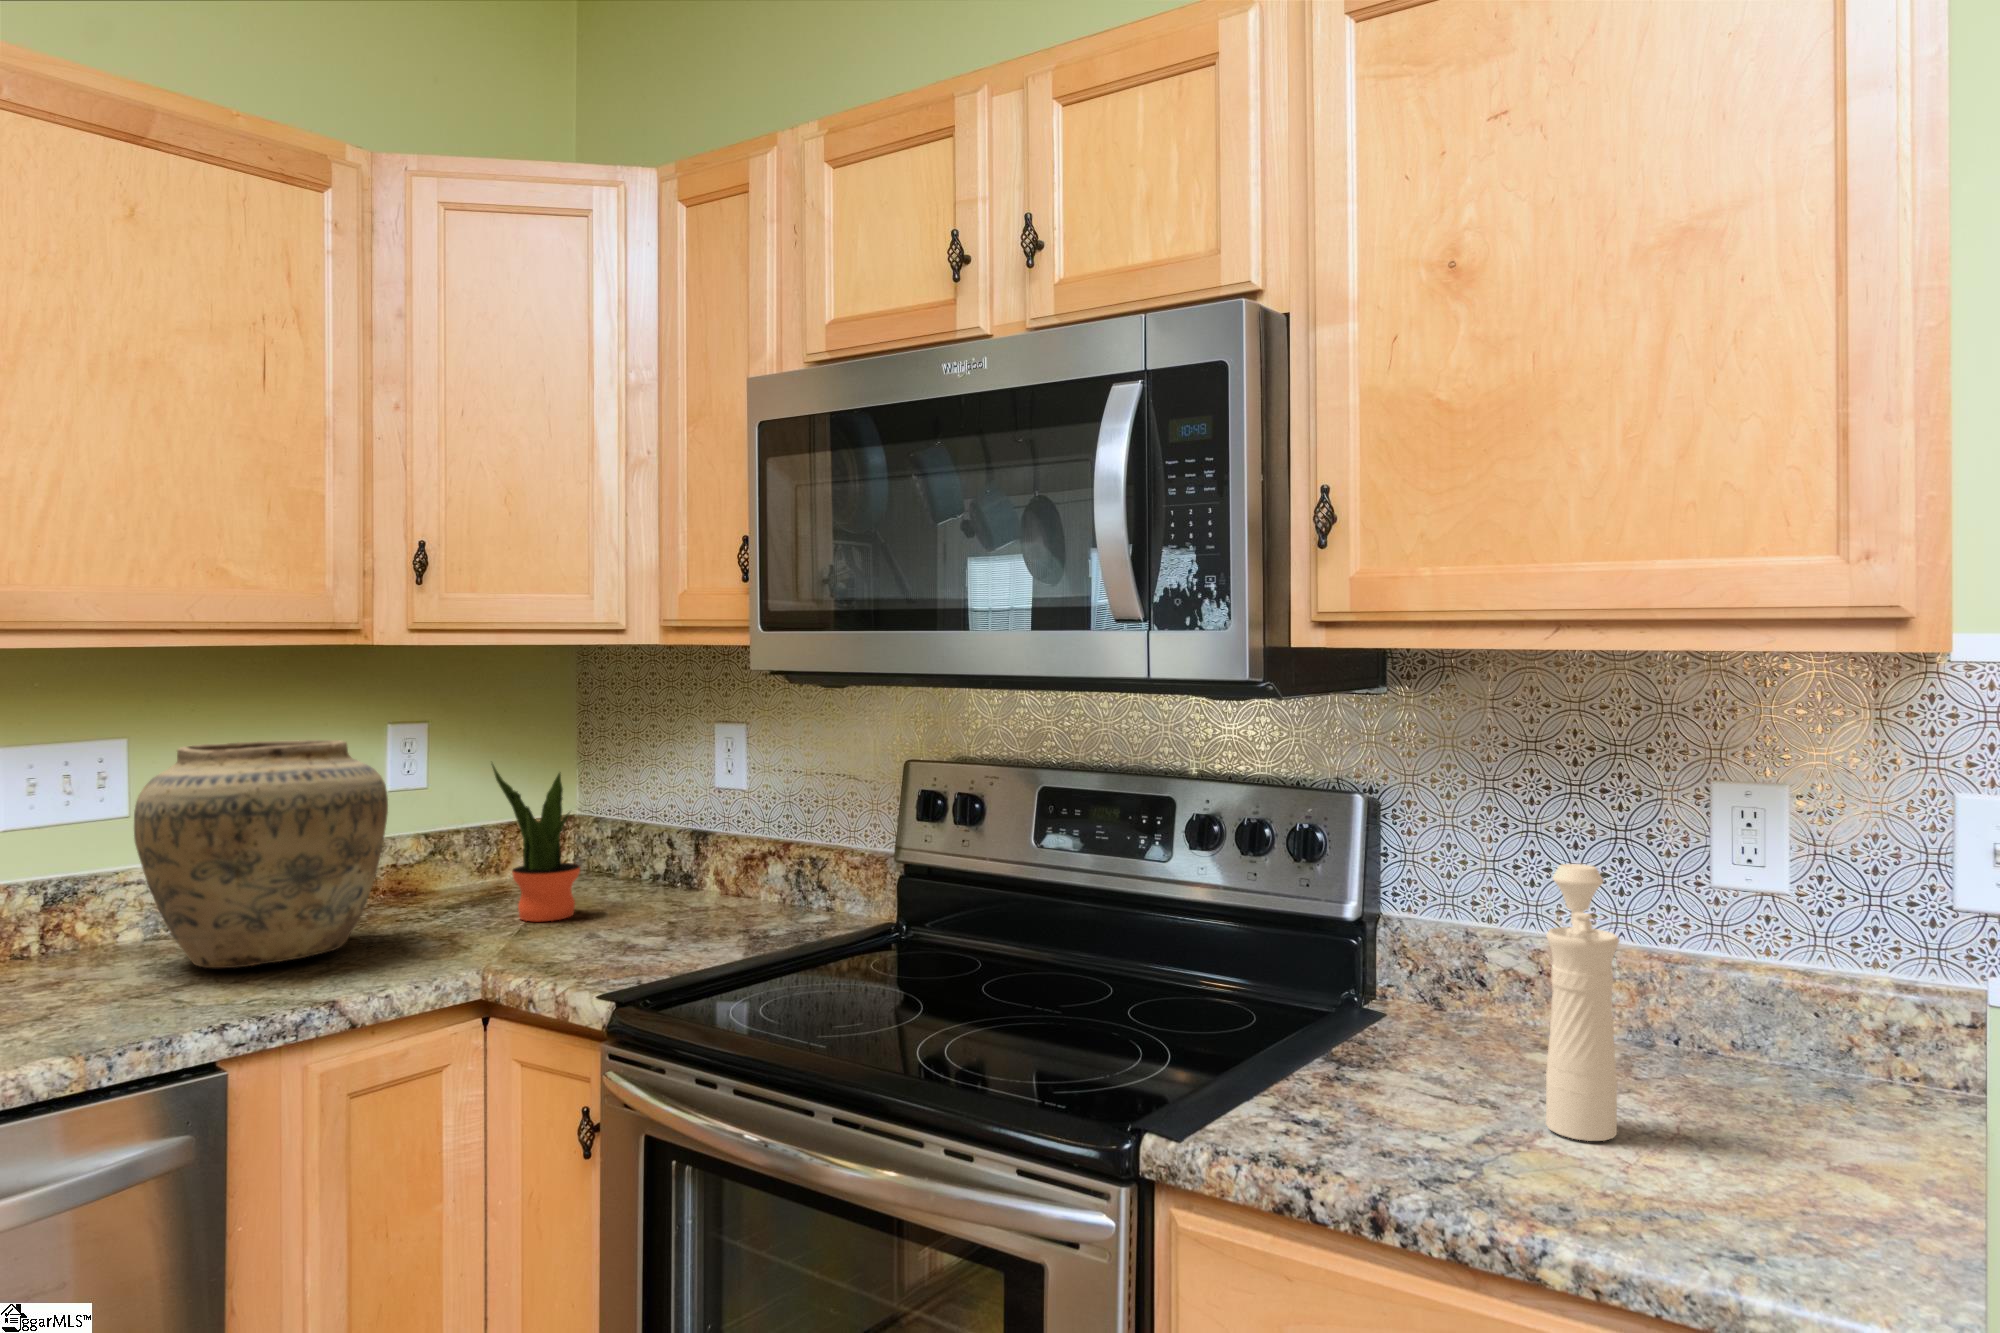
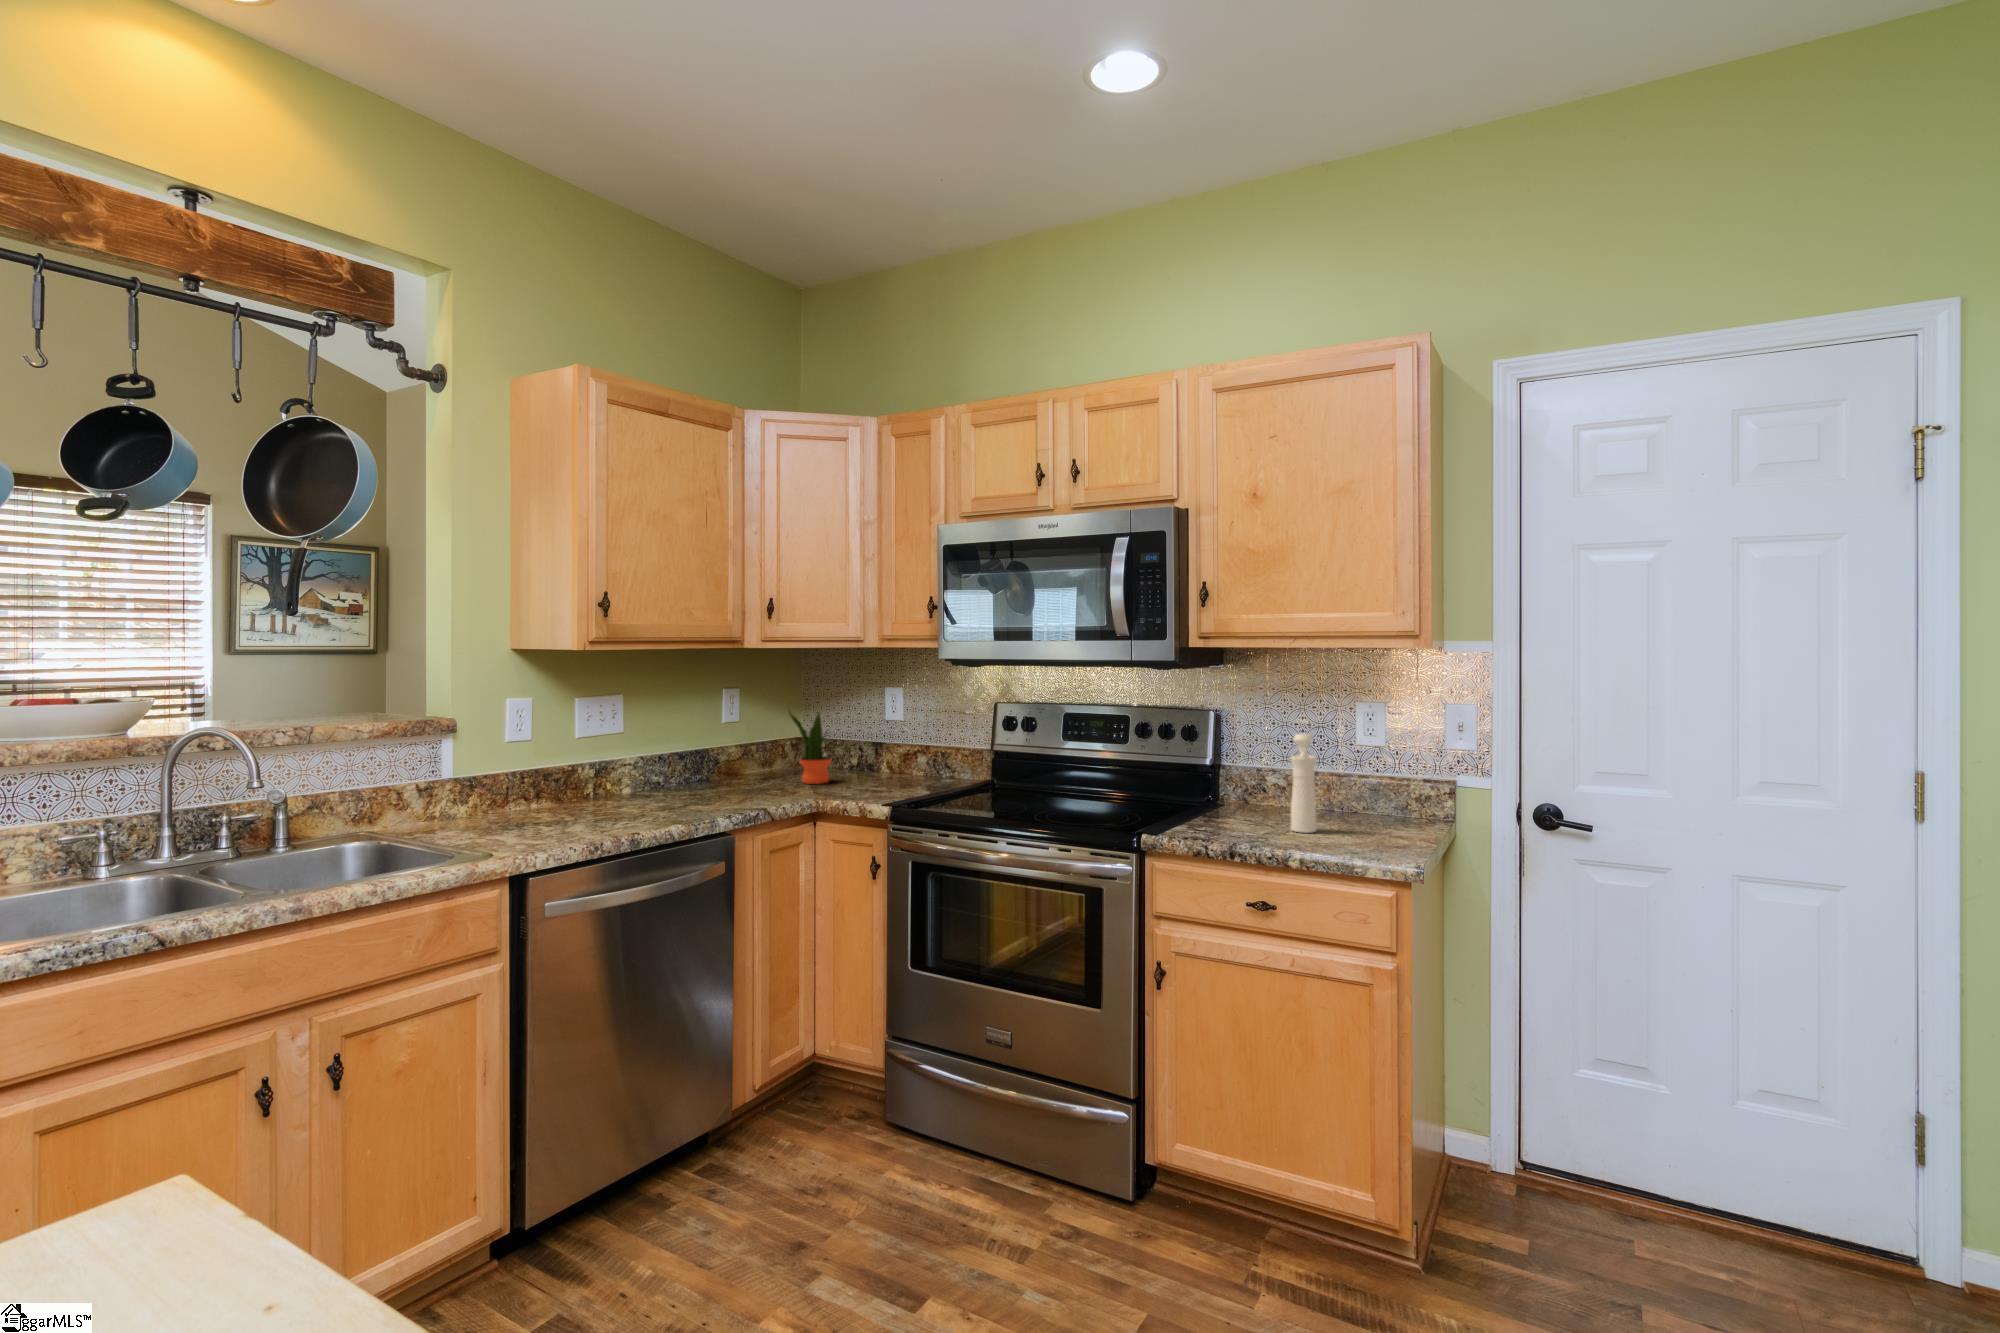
vase: present [134,740,388,968] -> none [648,694,758,799]

